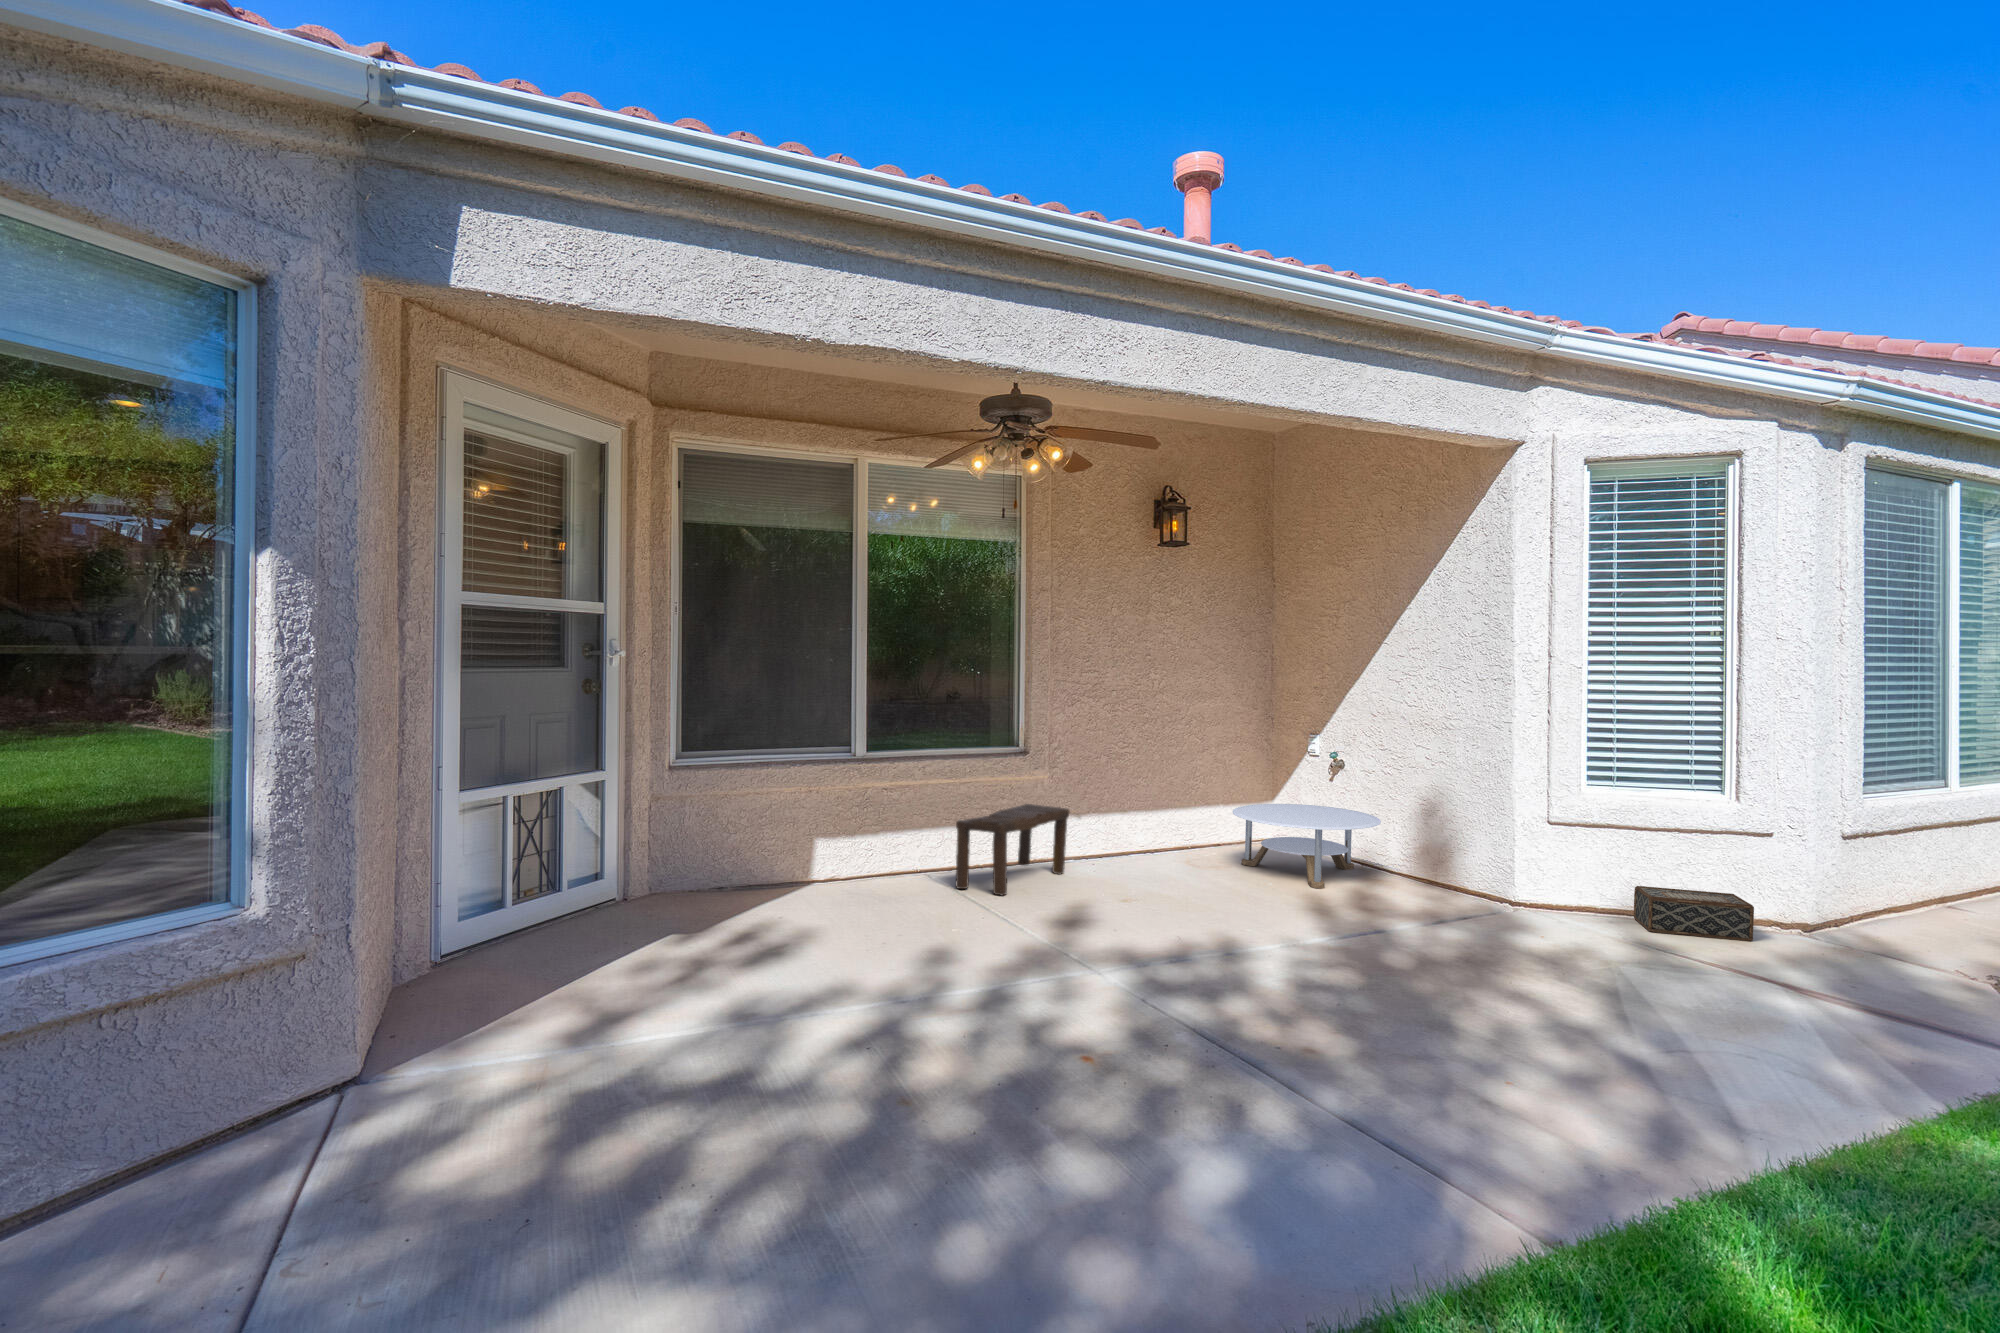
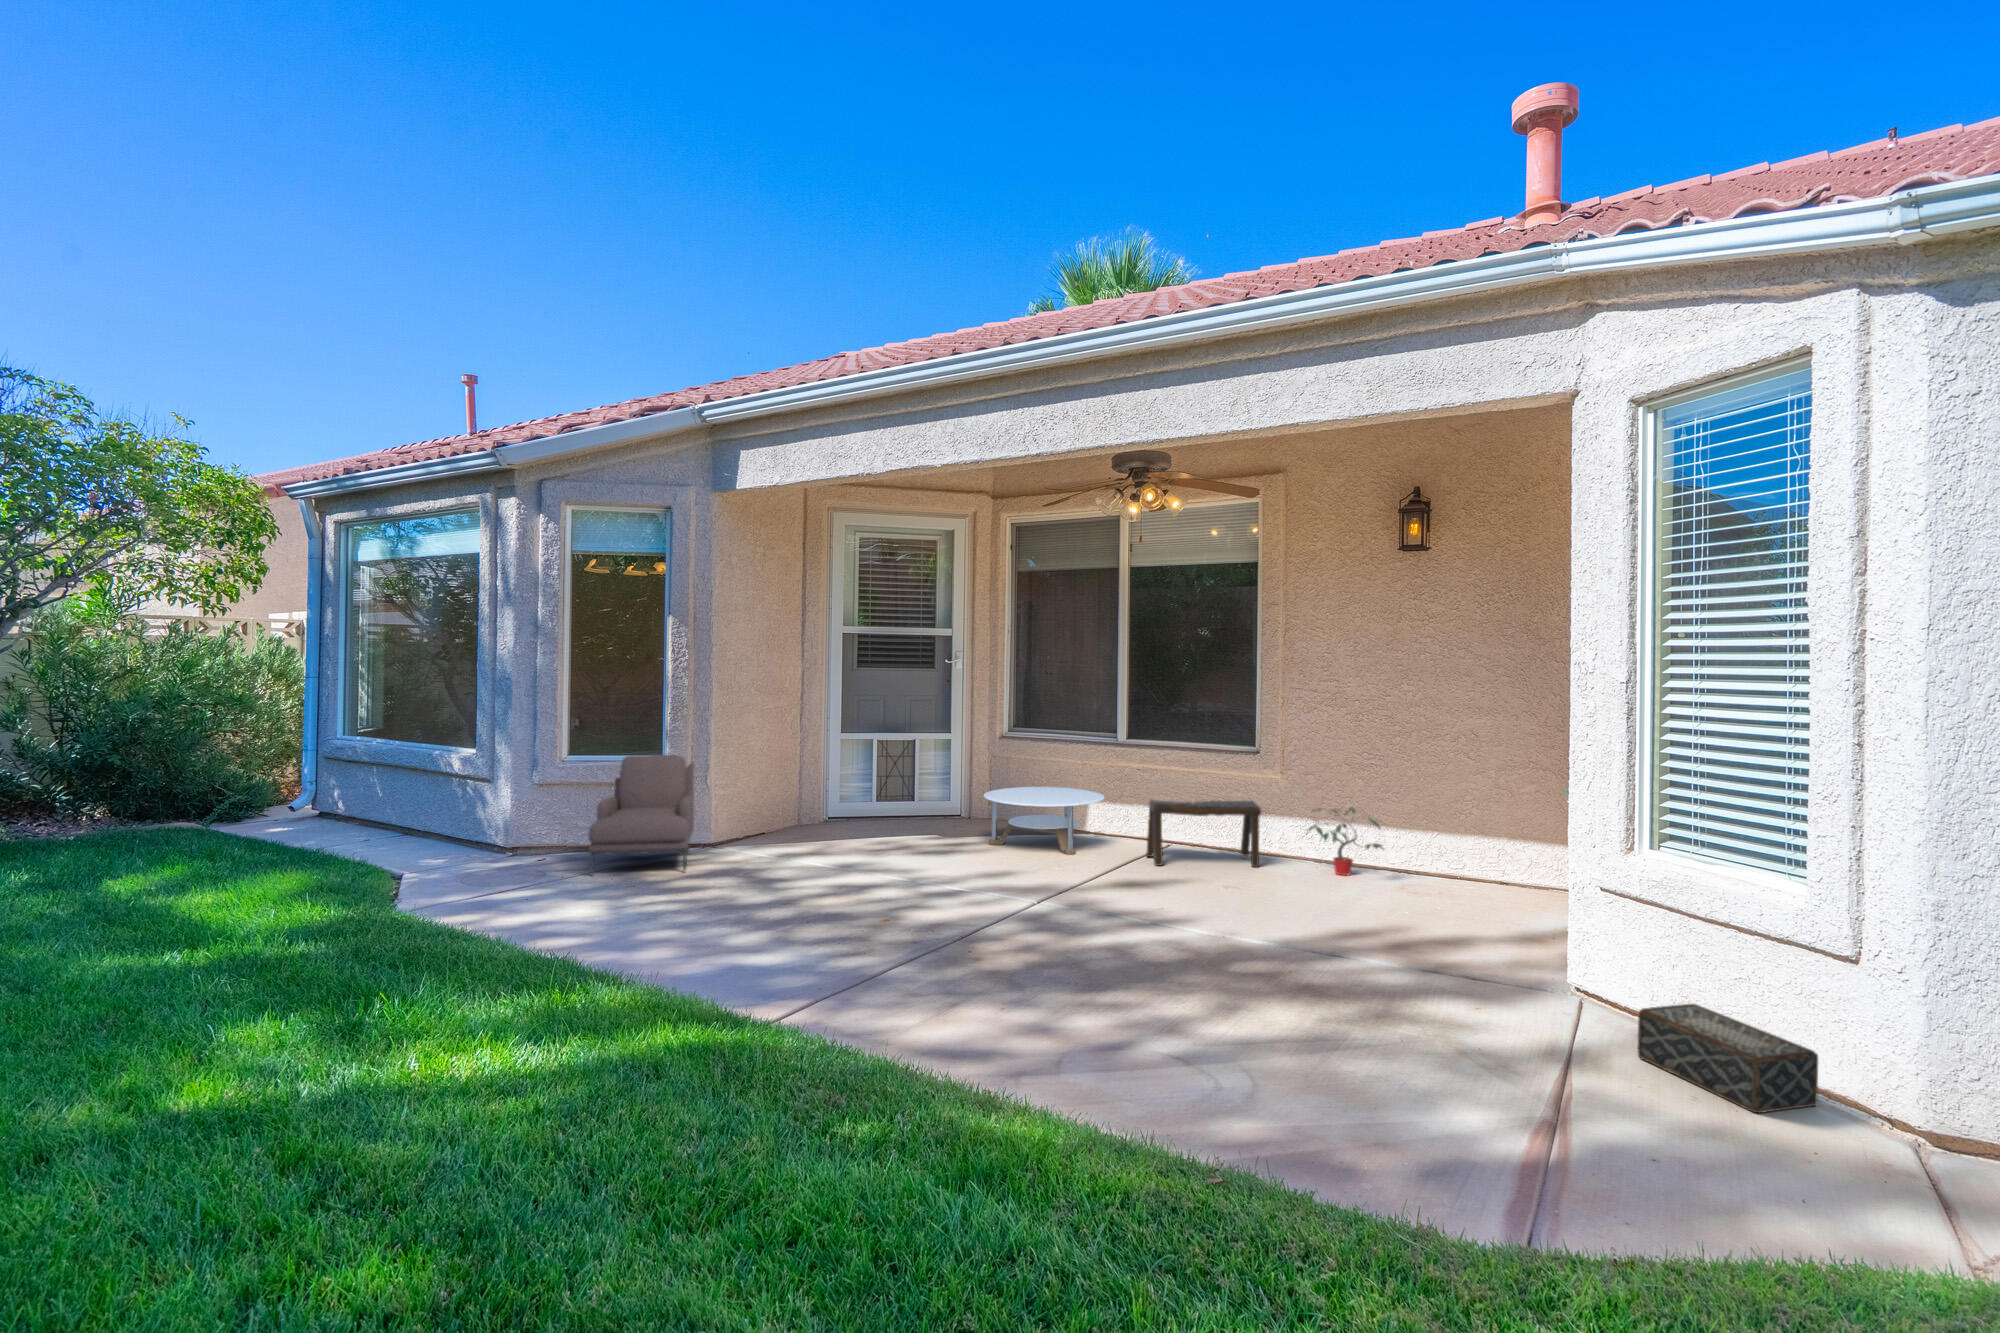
potted plant: none [1086,795,1169,864] -> present [1309,807,1383,876]
round table: present [1233,804,1381,888] -> present [984,787,1105,855]
armchair: none [120,875,513,1266] -> present [589,755,694,875]

